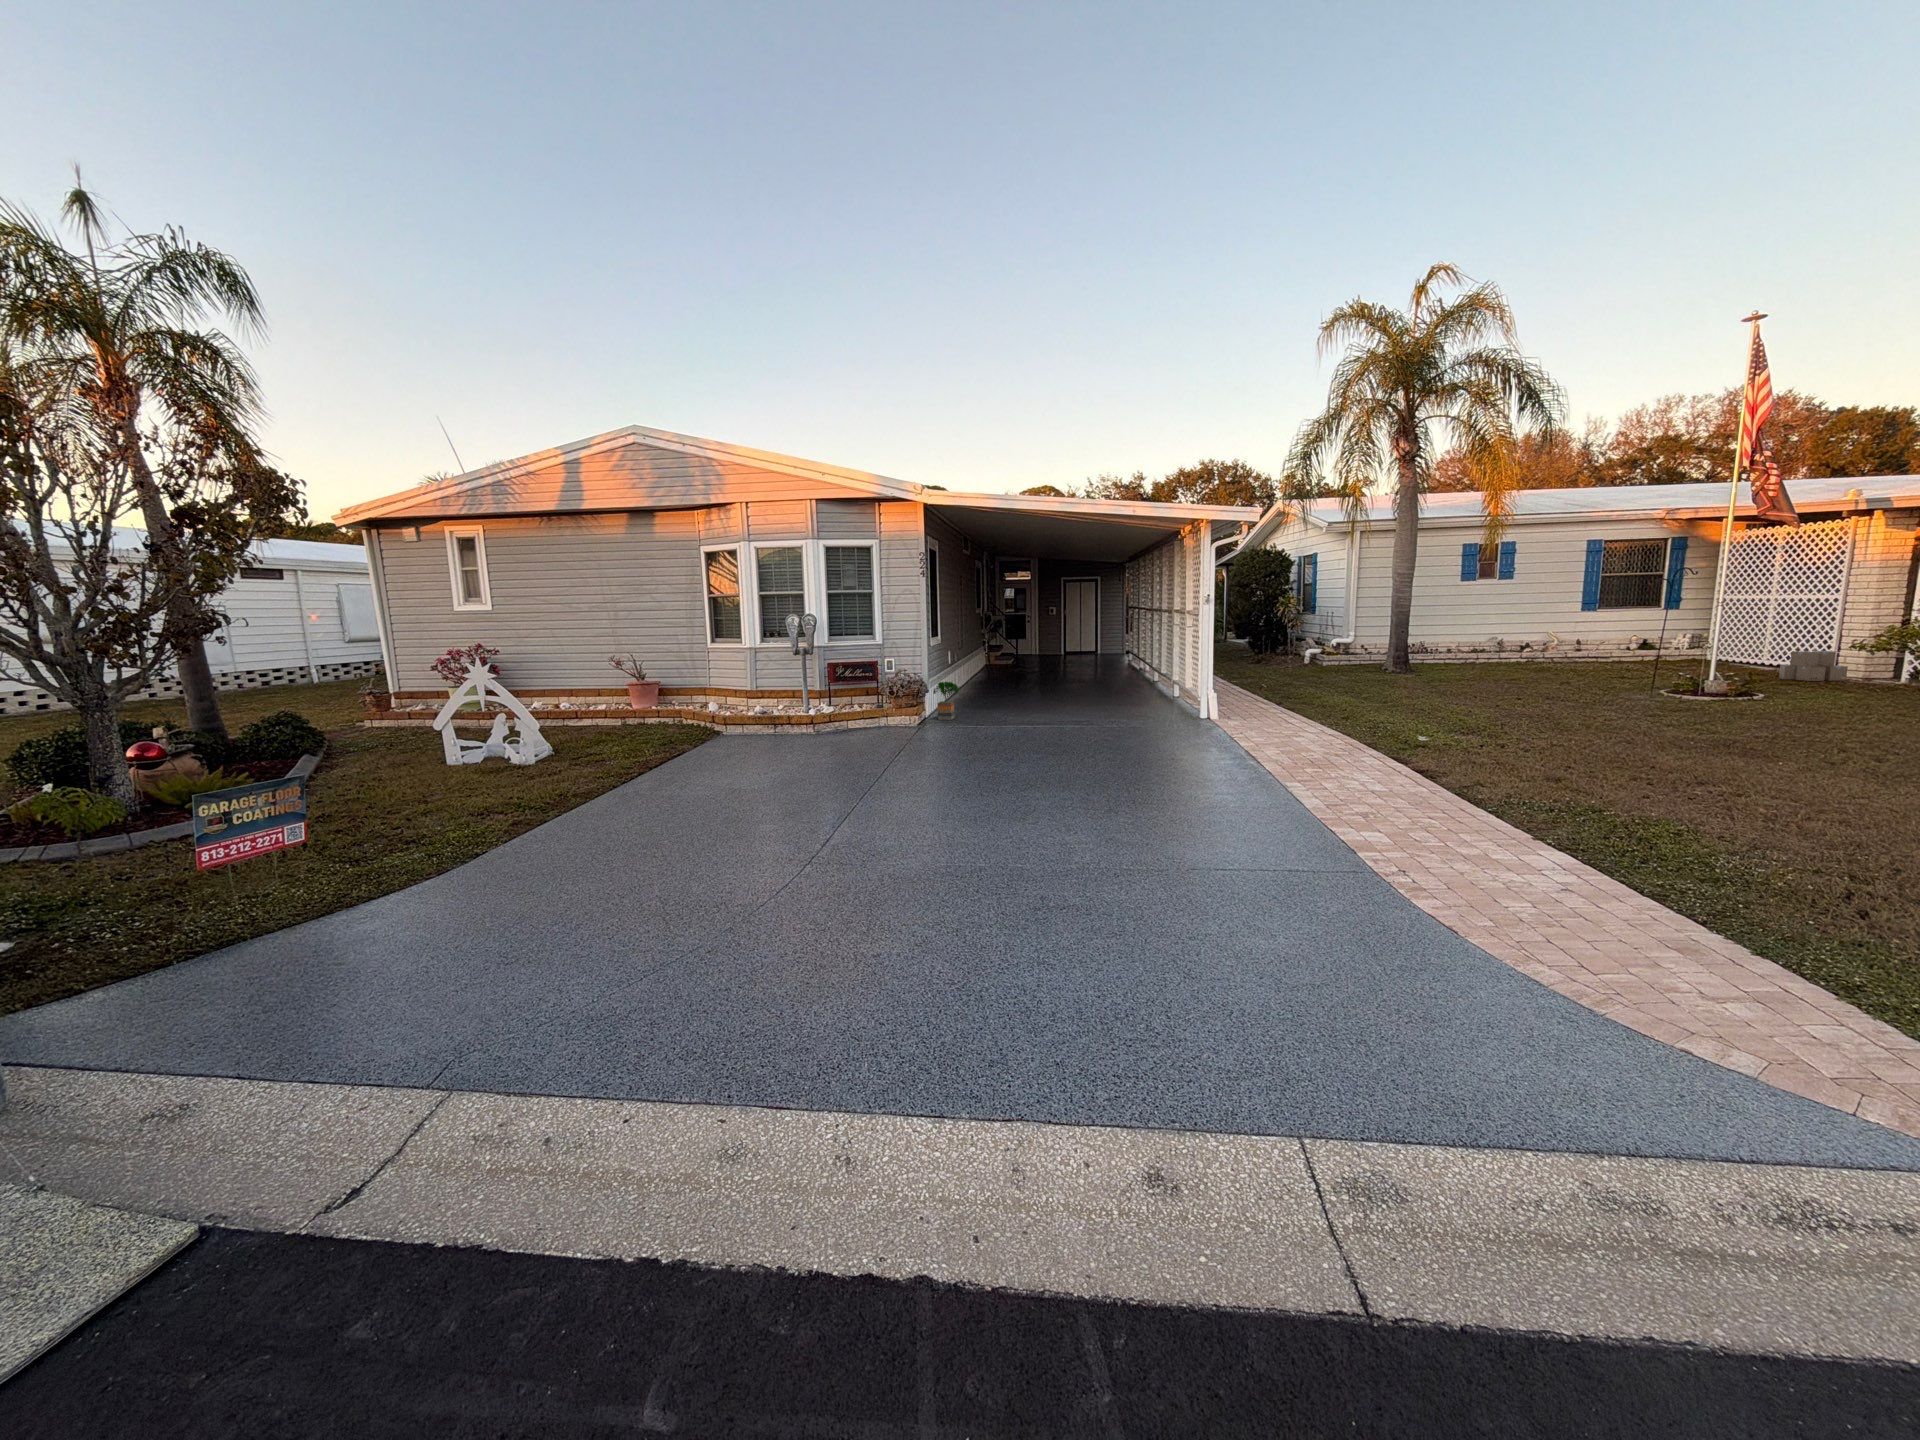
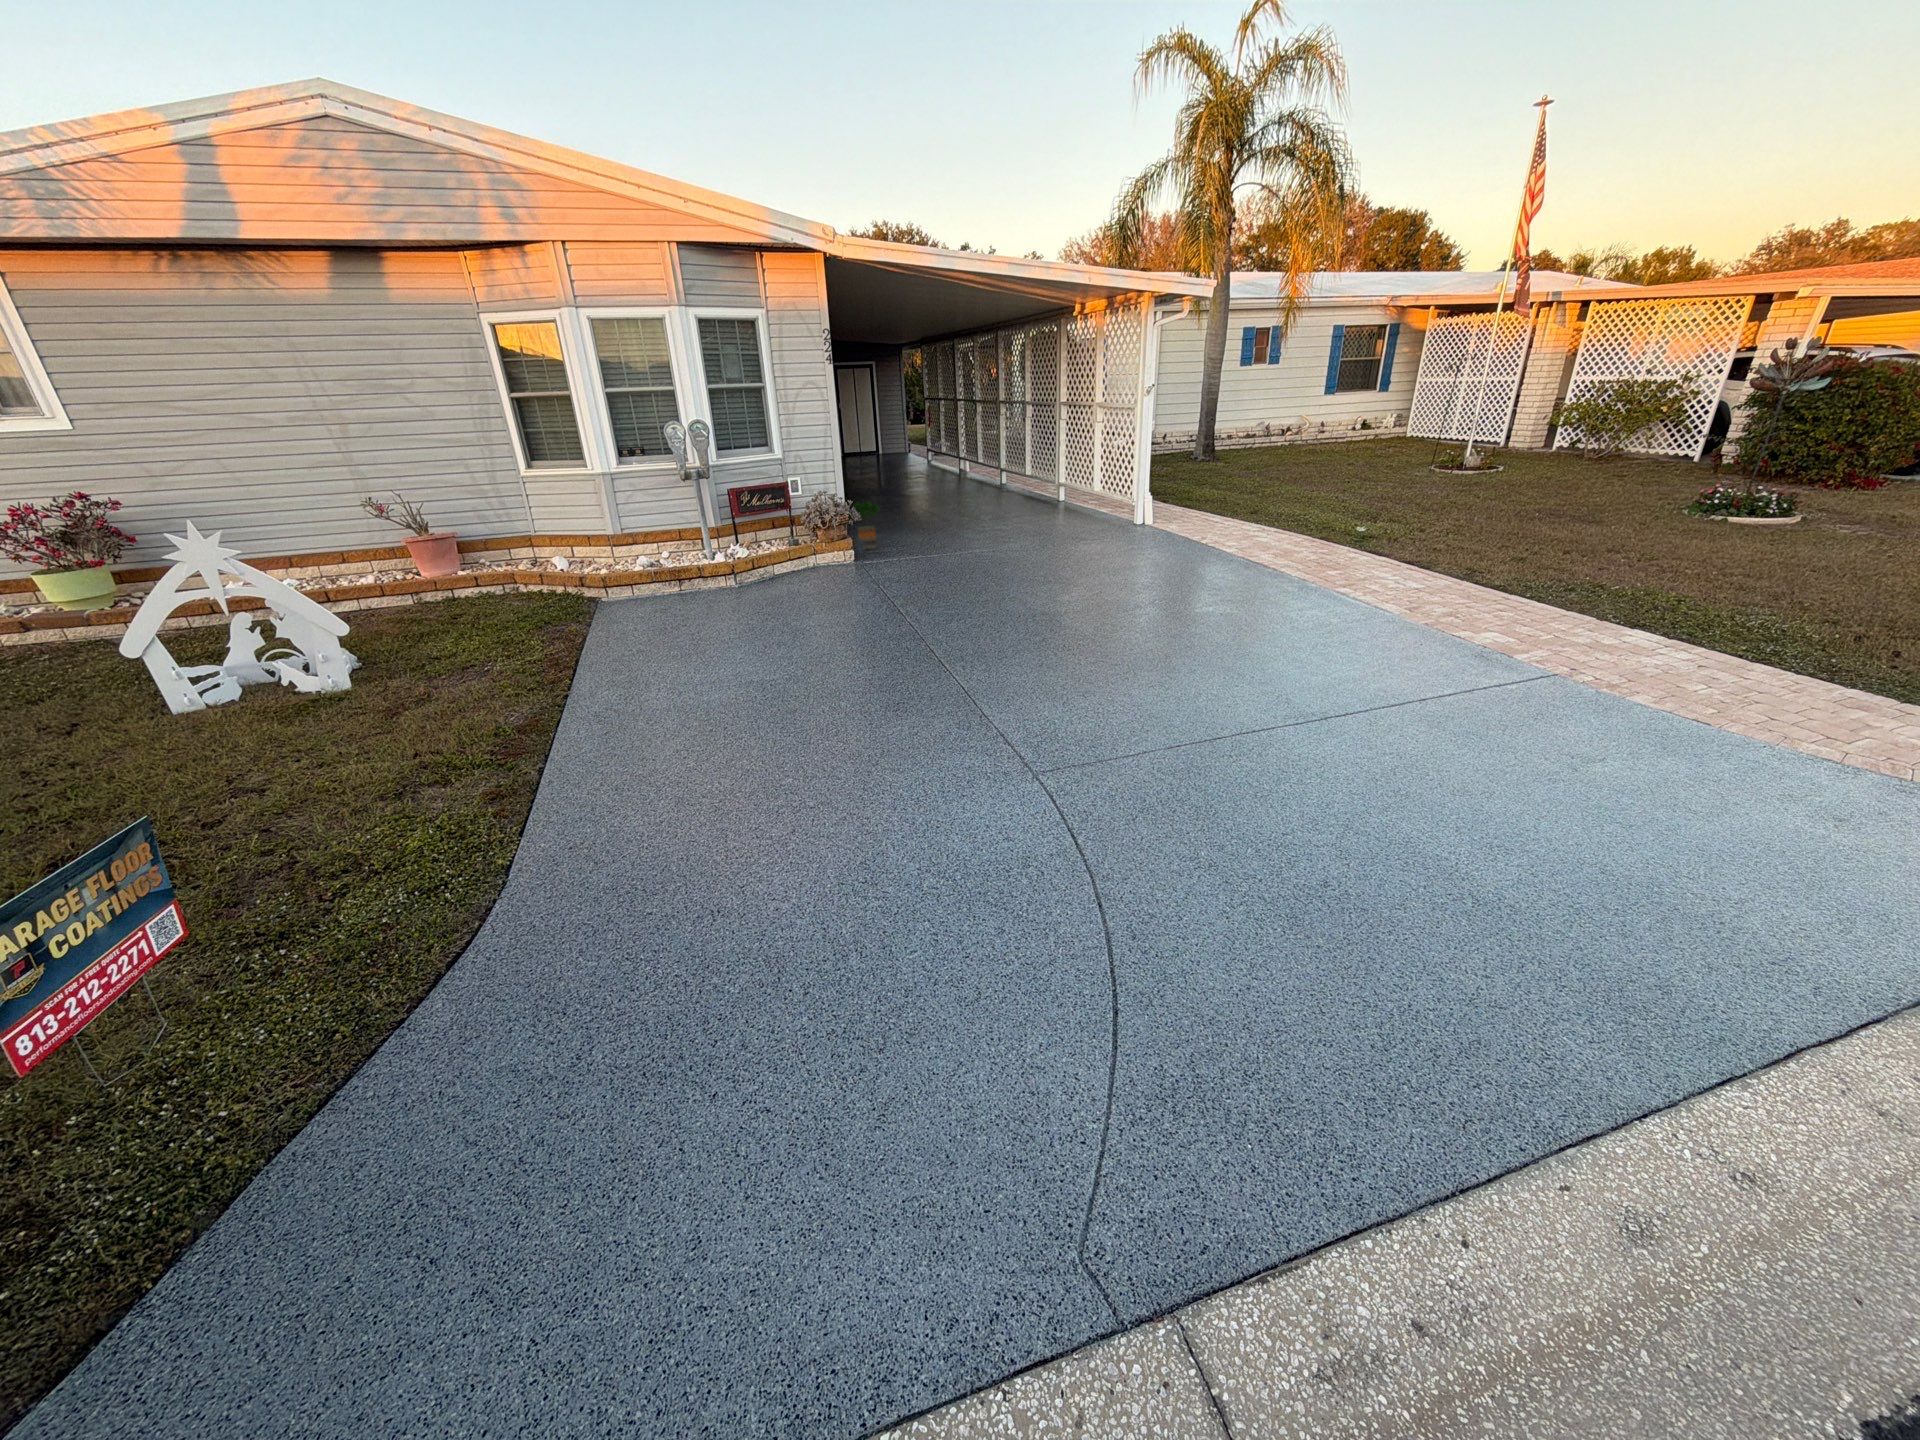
cardboard box: present [1779,651,1848,681] -> none [1474,425,1520,451]

